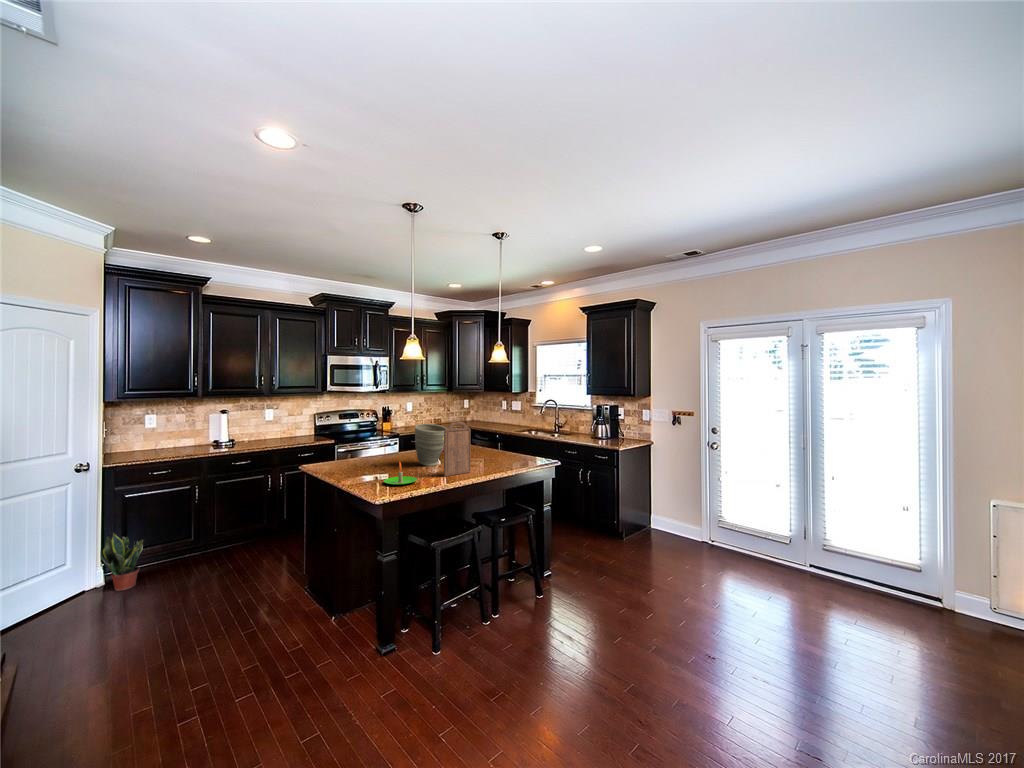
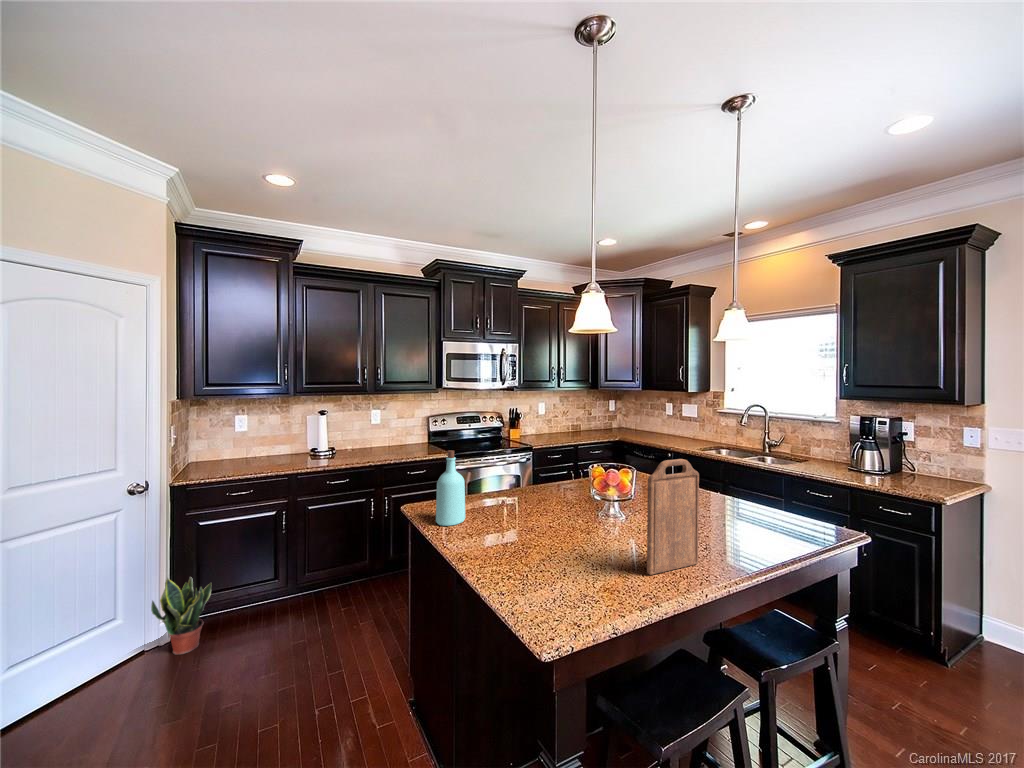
vase: present [415,424,446,466] -> none [575,450,636,530]
bottle: none [332,426,351,470] -> present [436,450,465,526]
candle: present [384,462,417,485] -> none [526,544,596,604]

